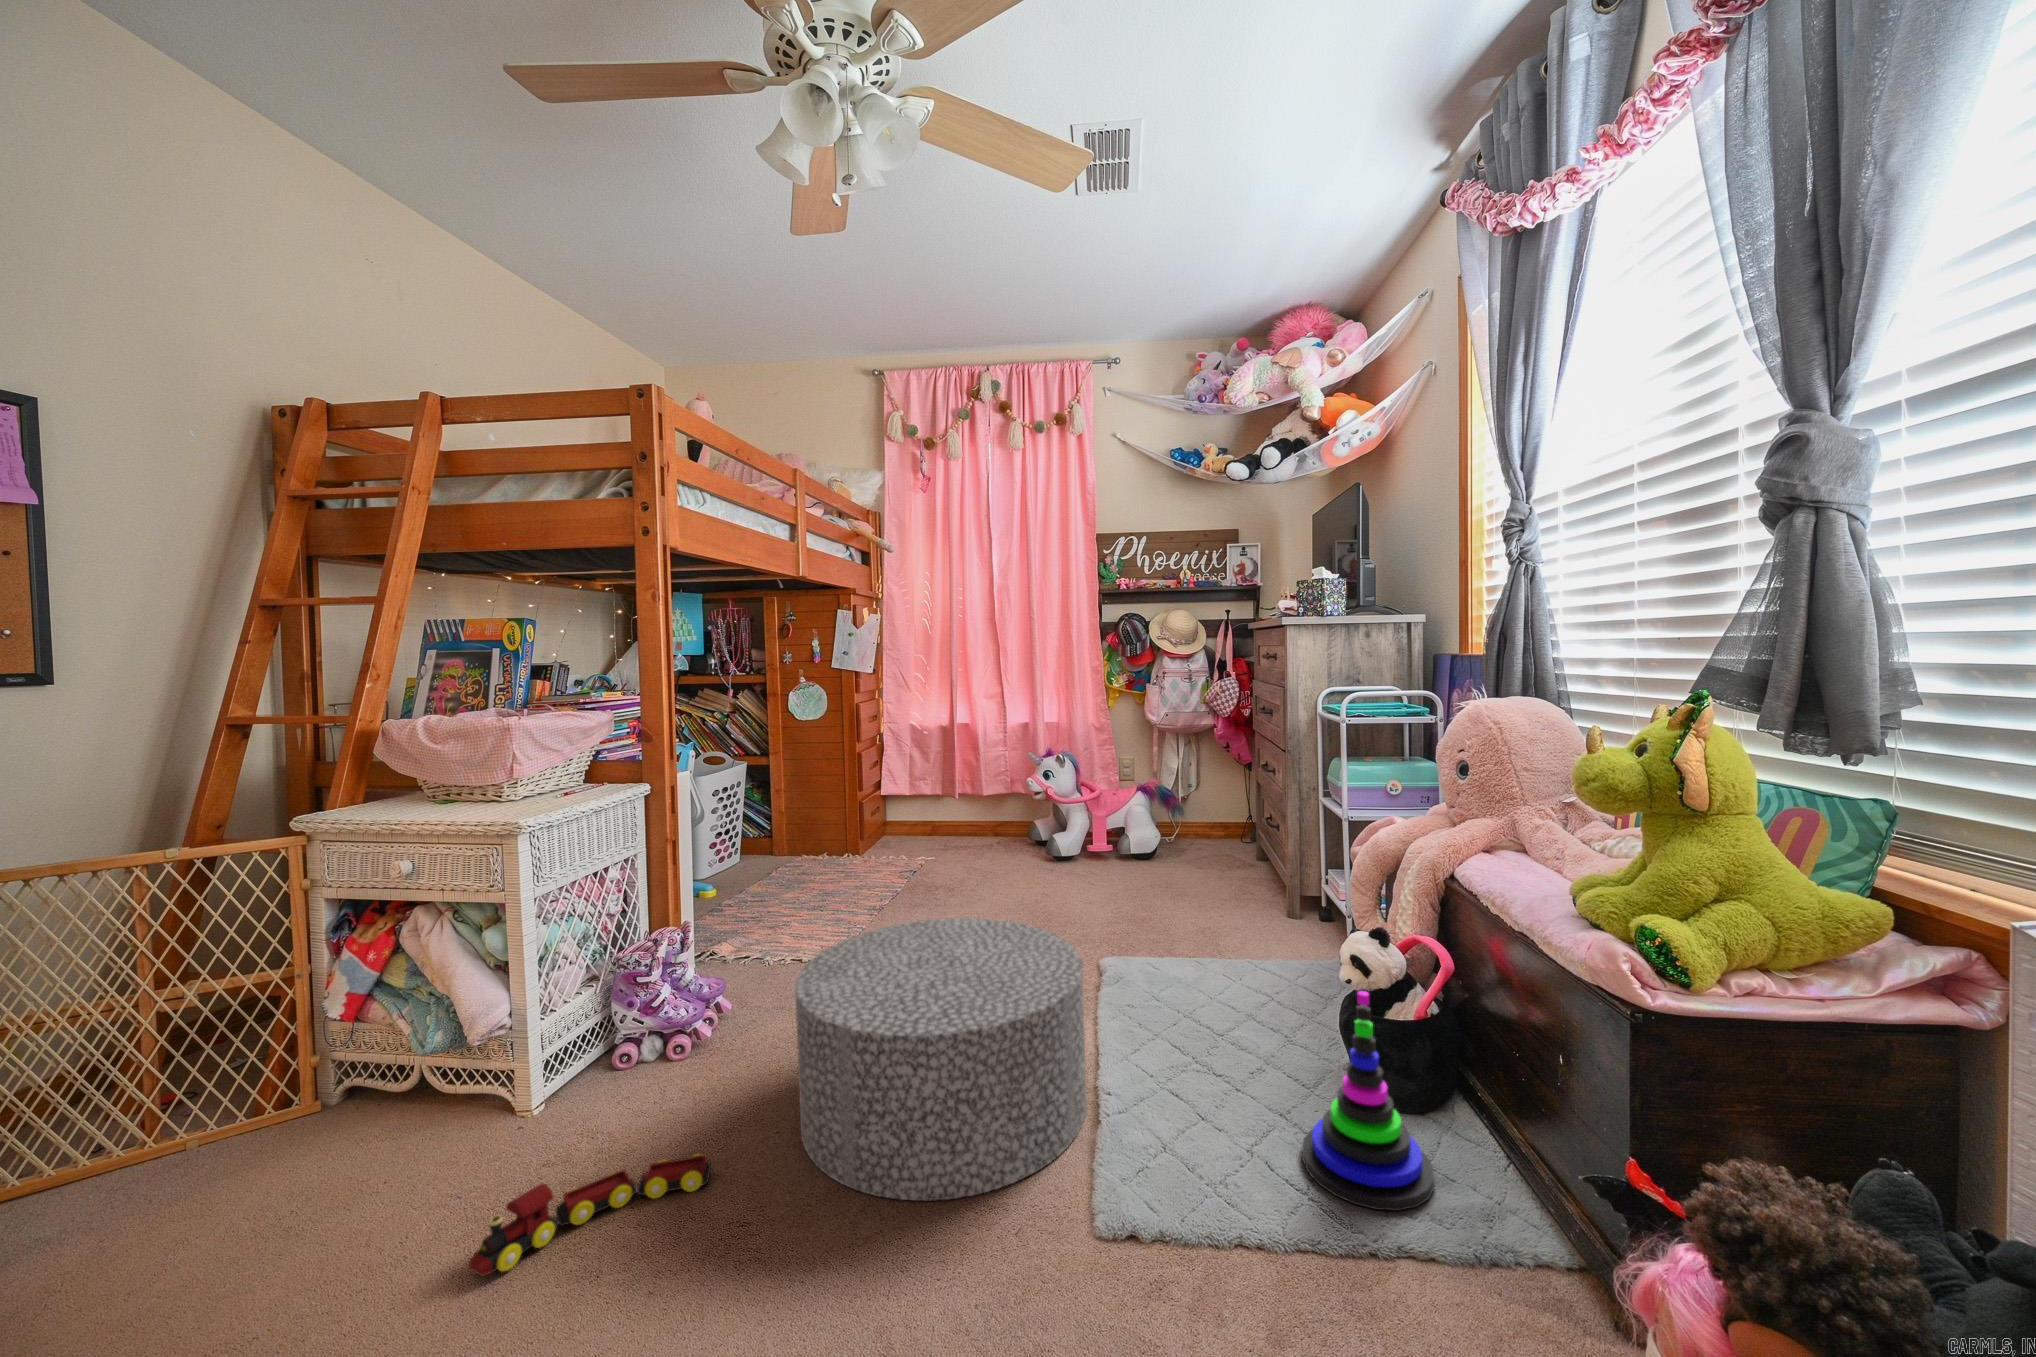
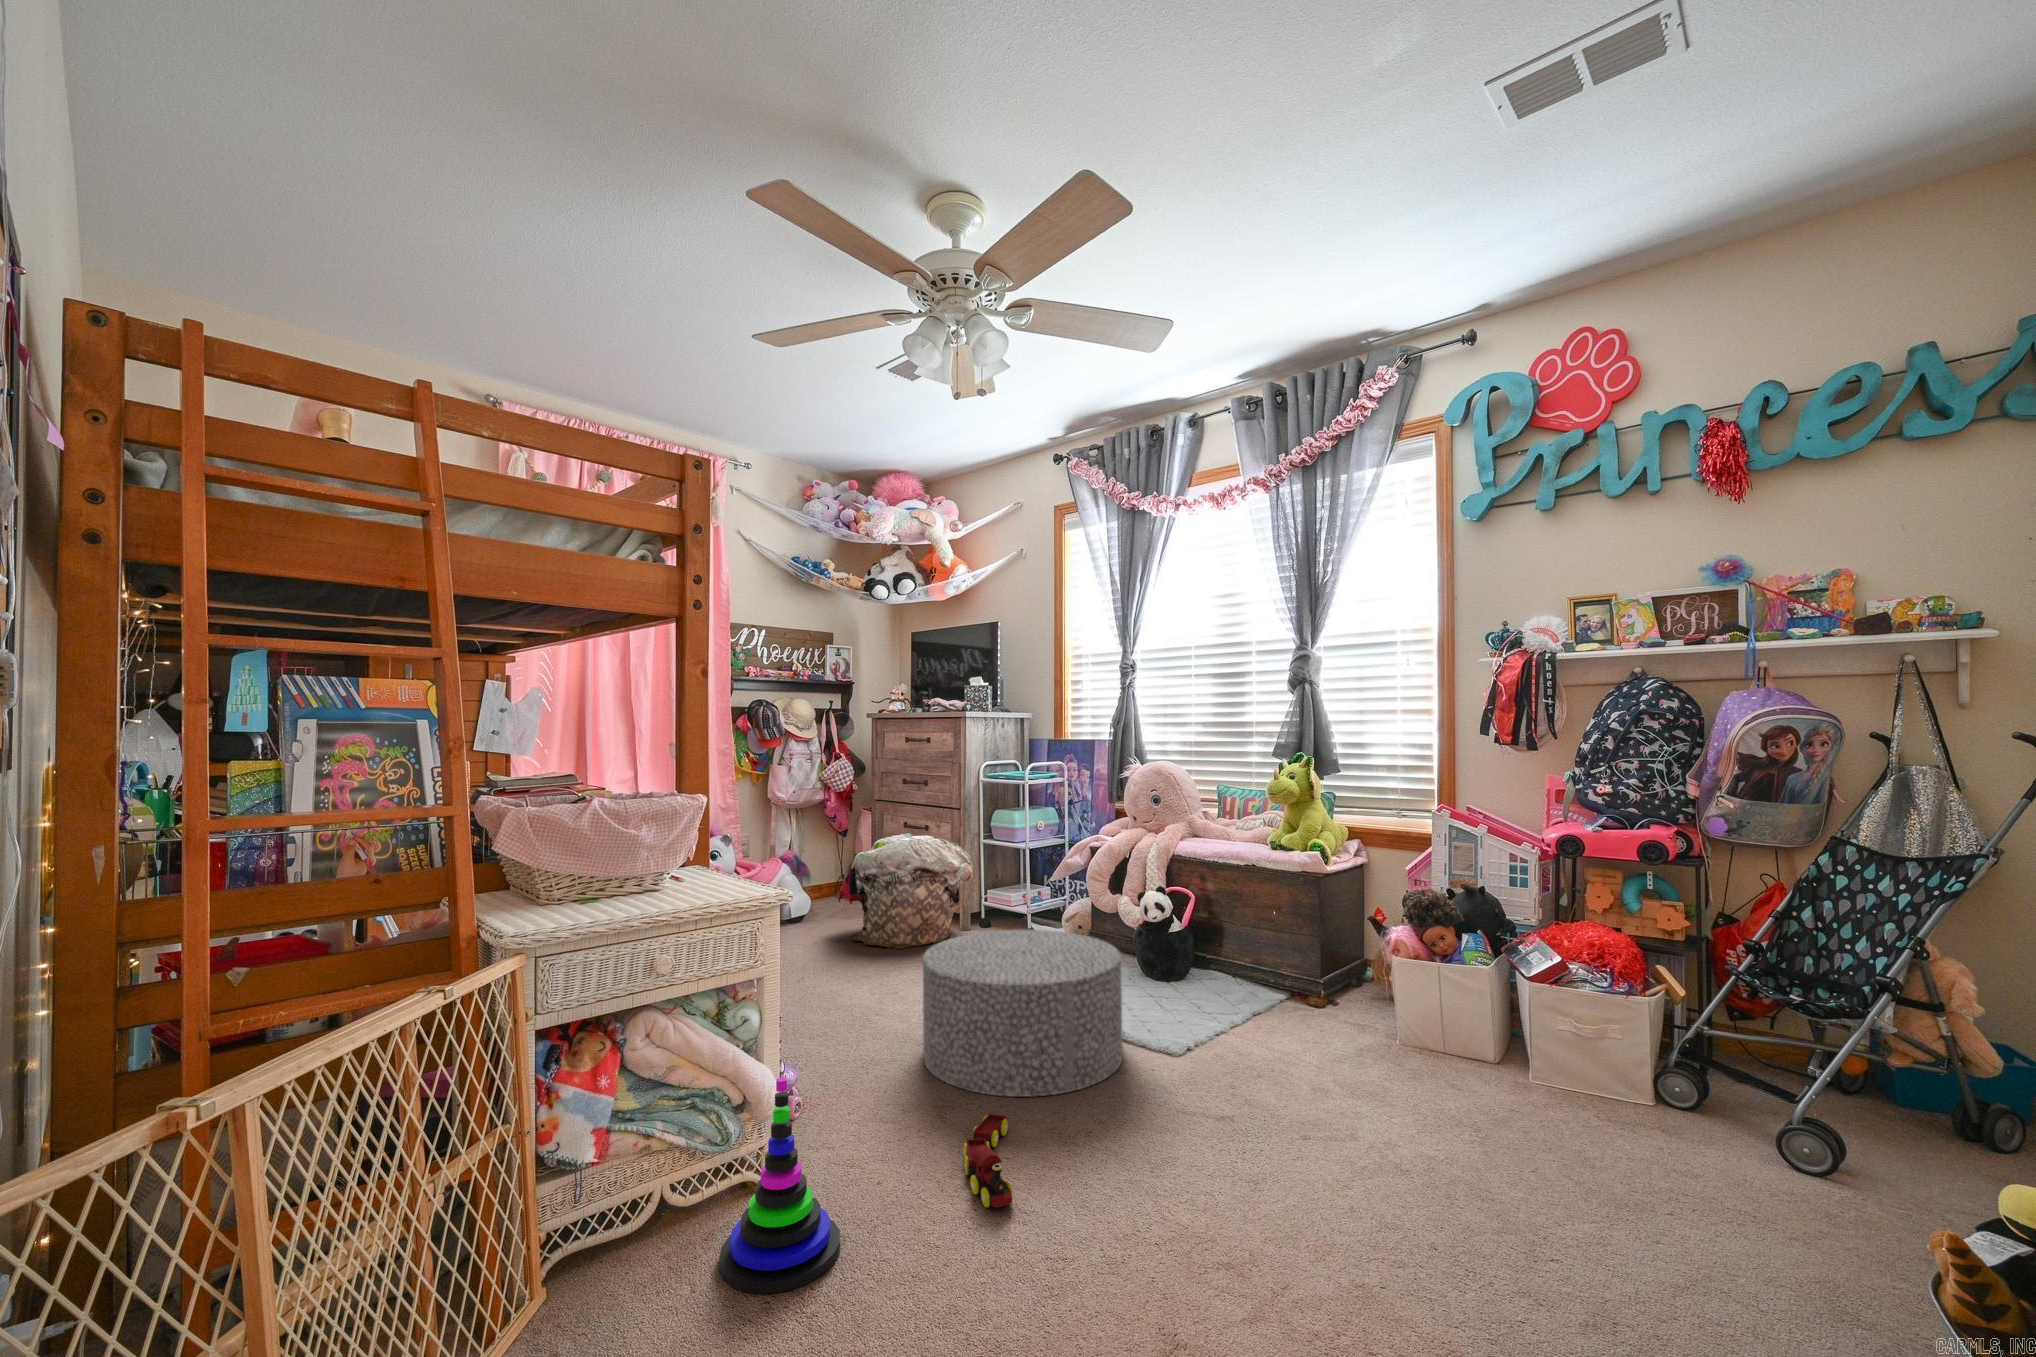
laundry basket: none [1129,776,1274,920] -> present [837,833,973,949]
stacking toy: present [1302,991,1434,1211] -> present [719,1077,840,1294]

